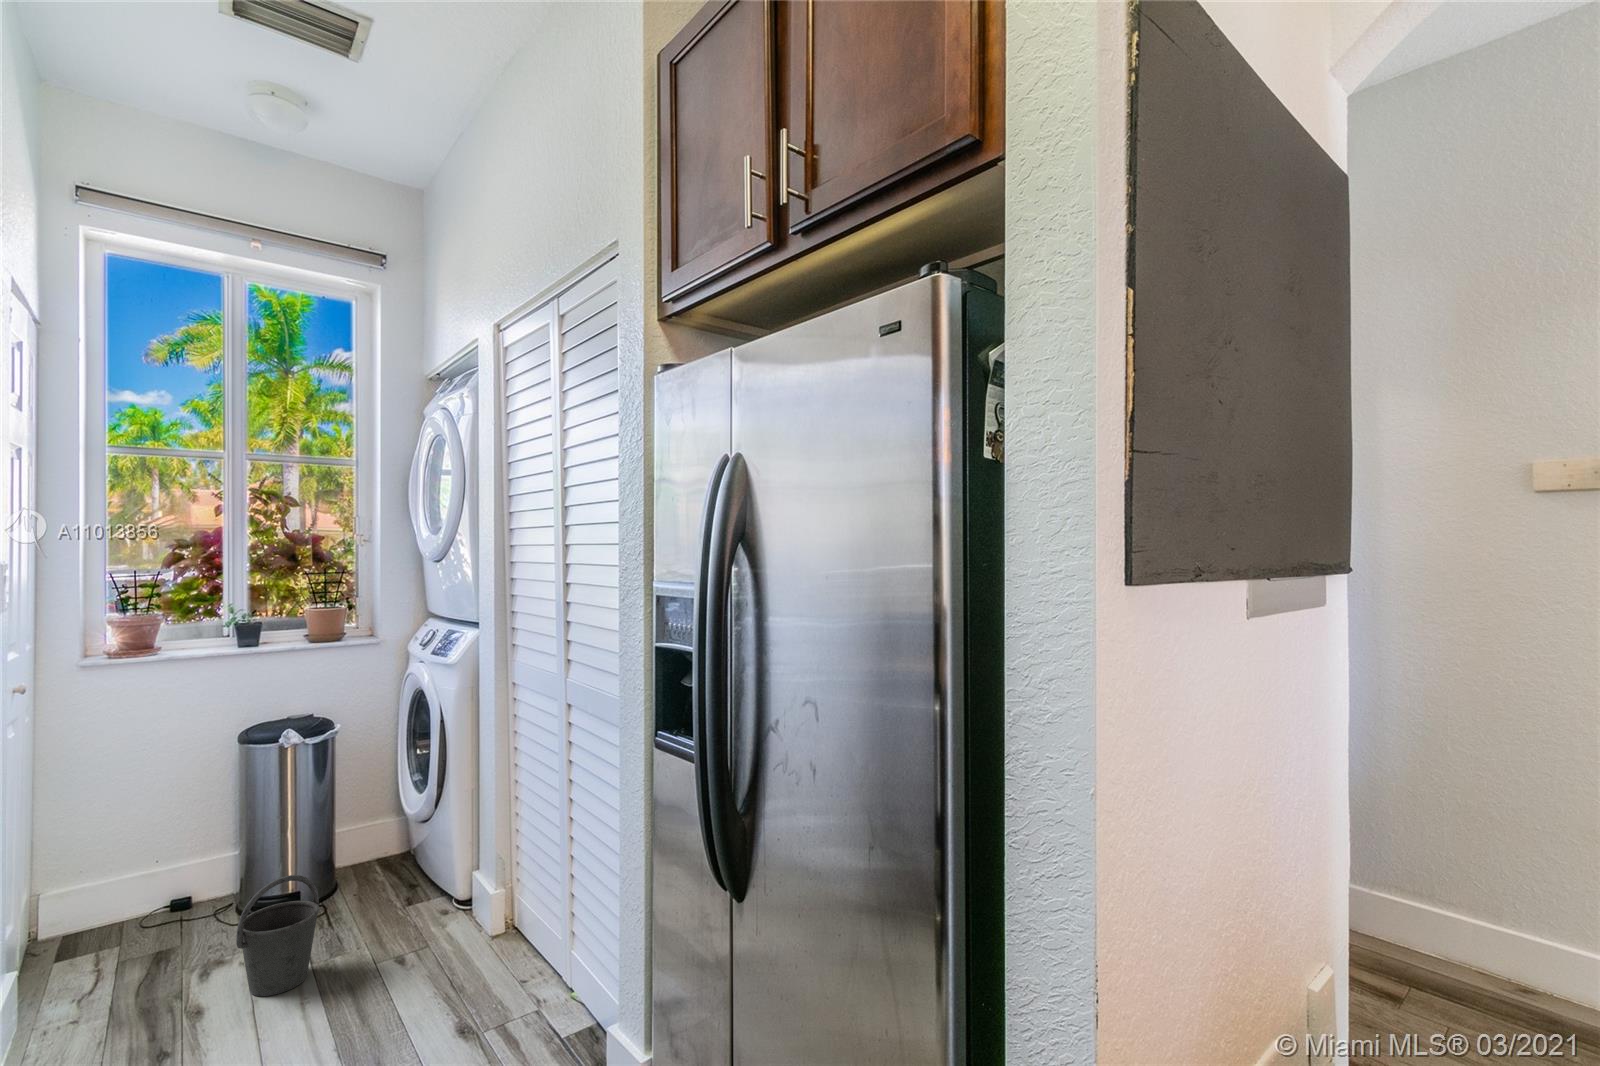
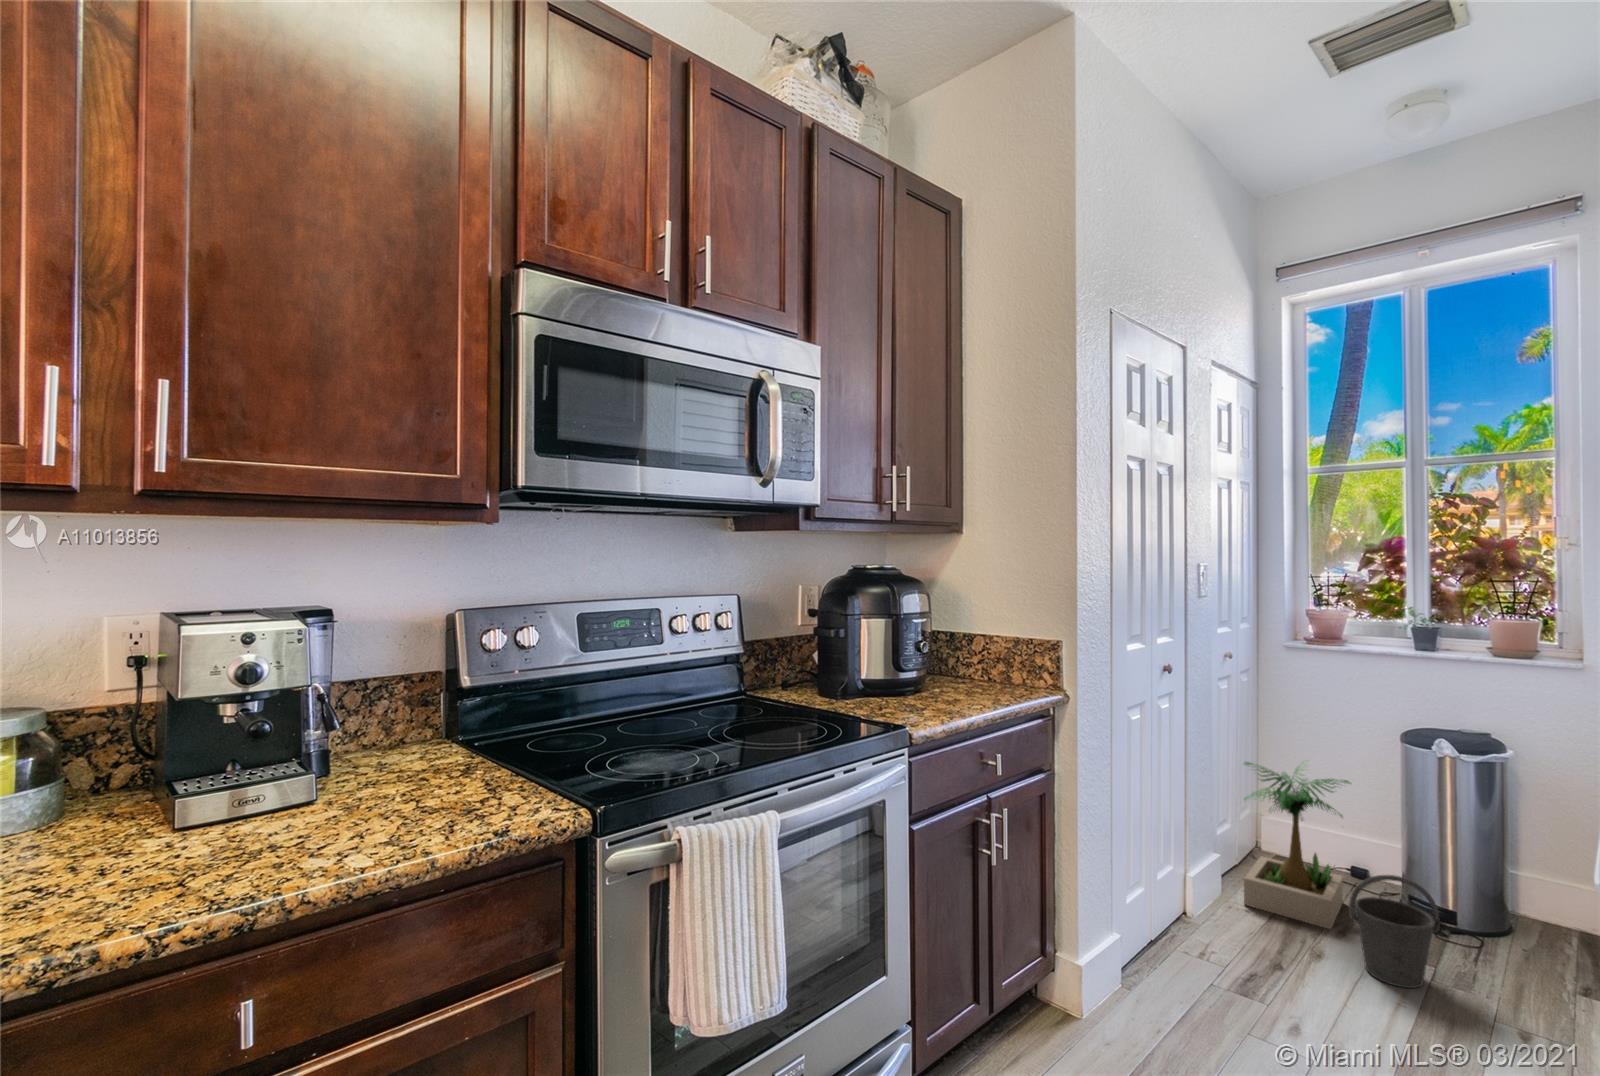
potted plant: none [41,793,221,1016] -> present [1244,762,1351,929]

